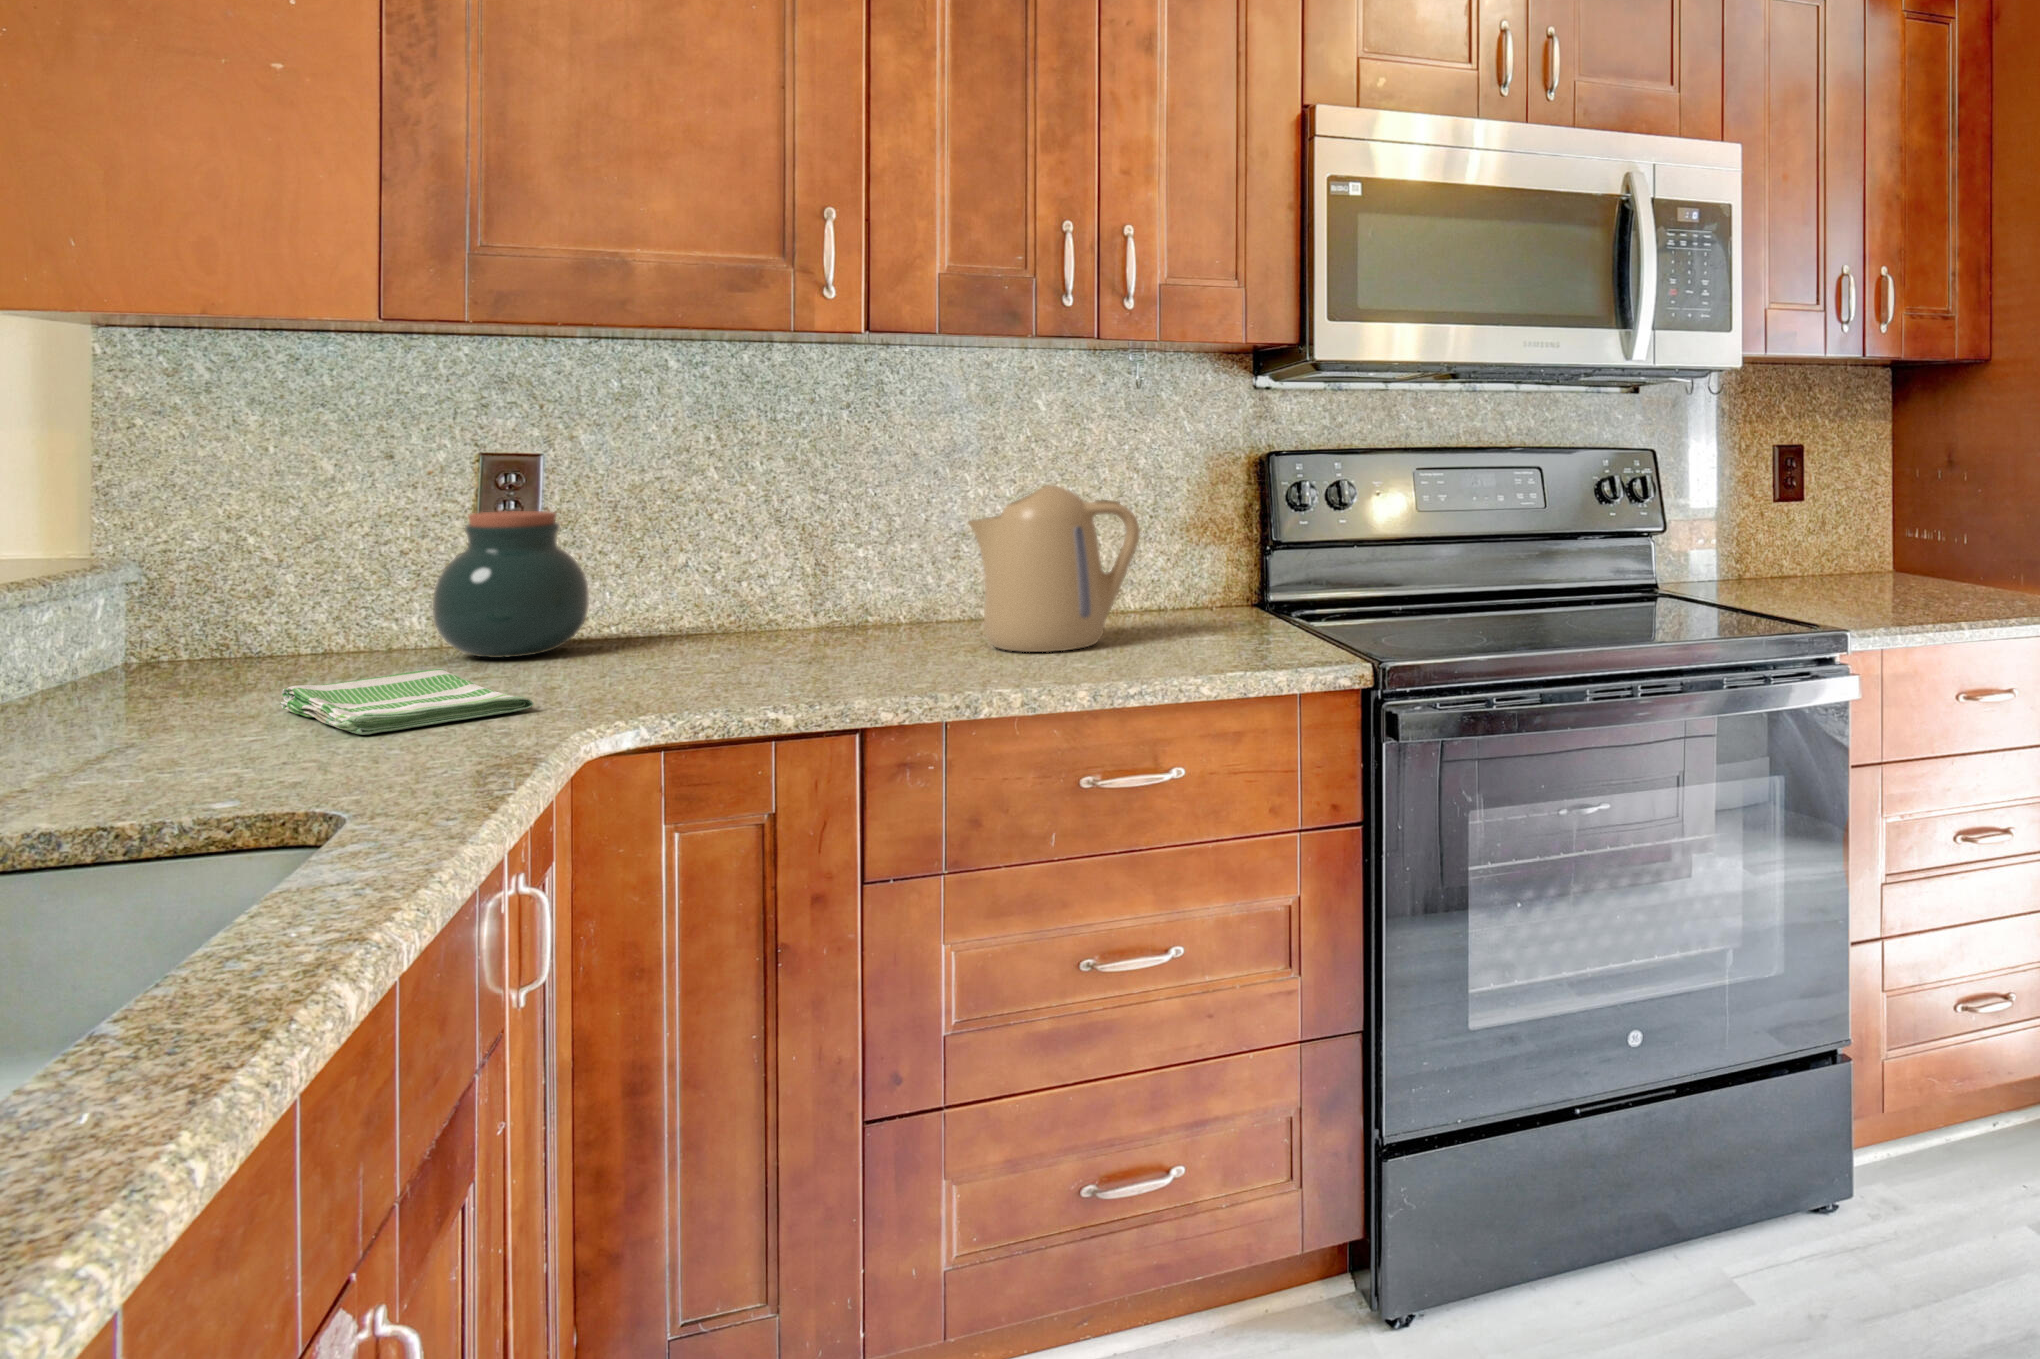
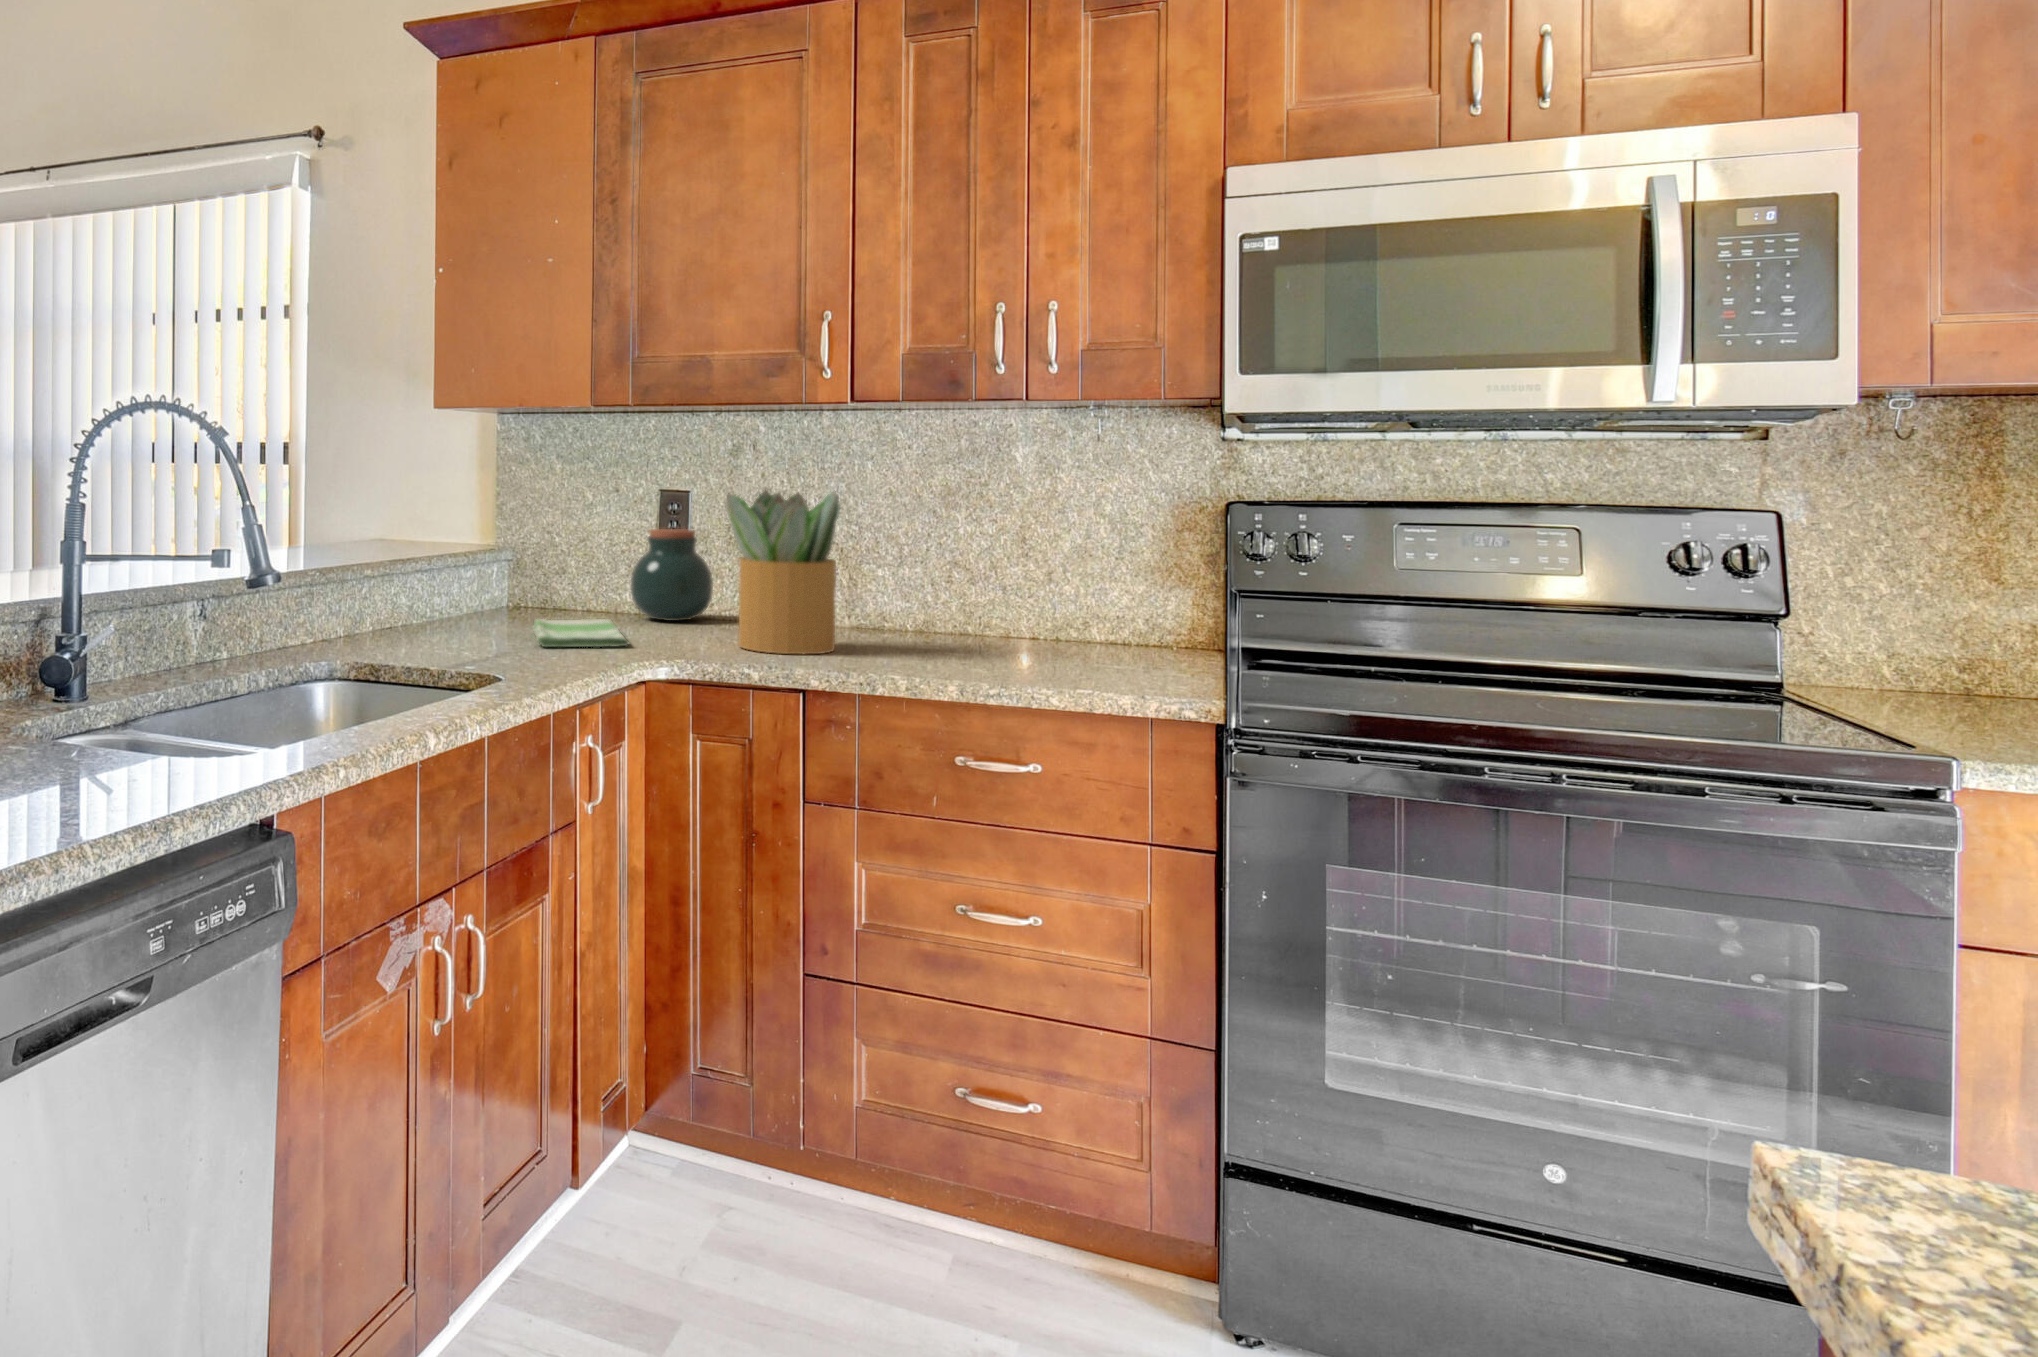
potted plant: none [684,449,869,686] -> present [726,491,840,654]
kettle: present [968,485,1140,652] -> none [928,523,1066,657]

